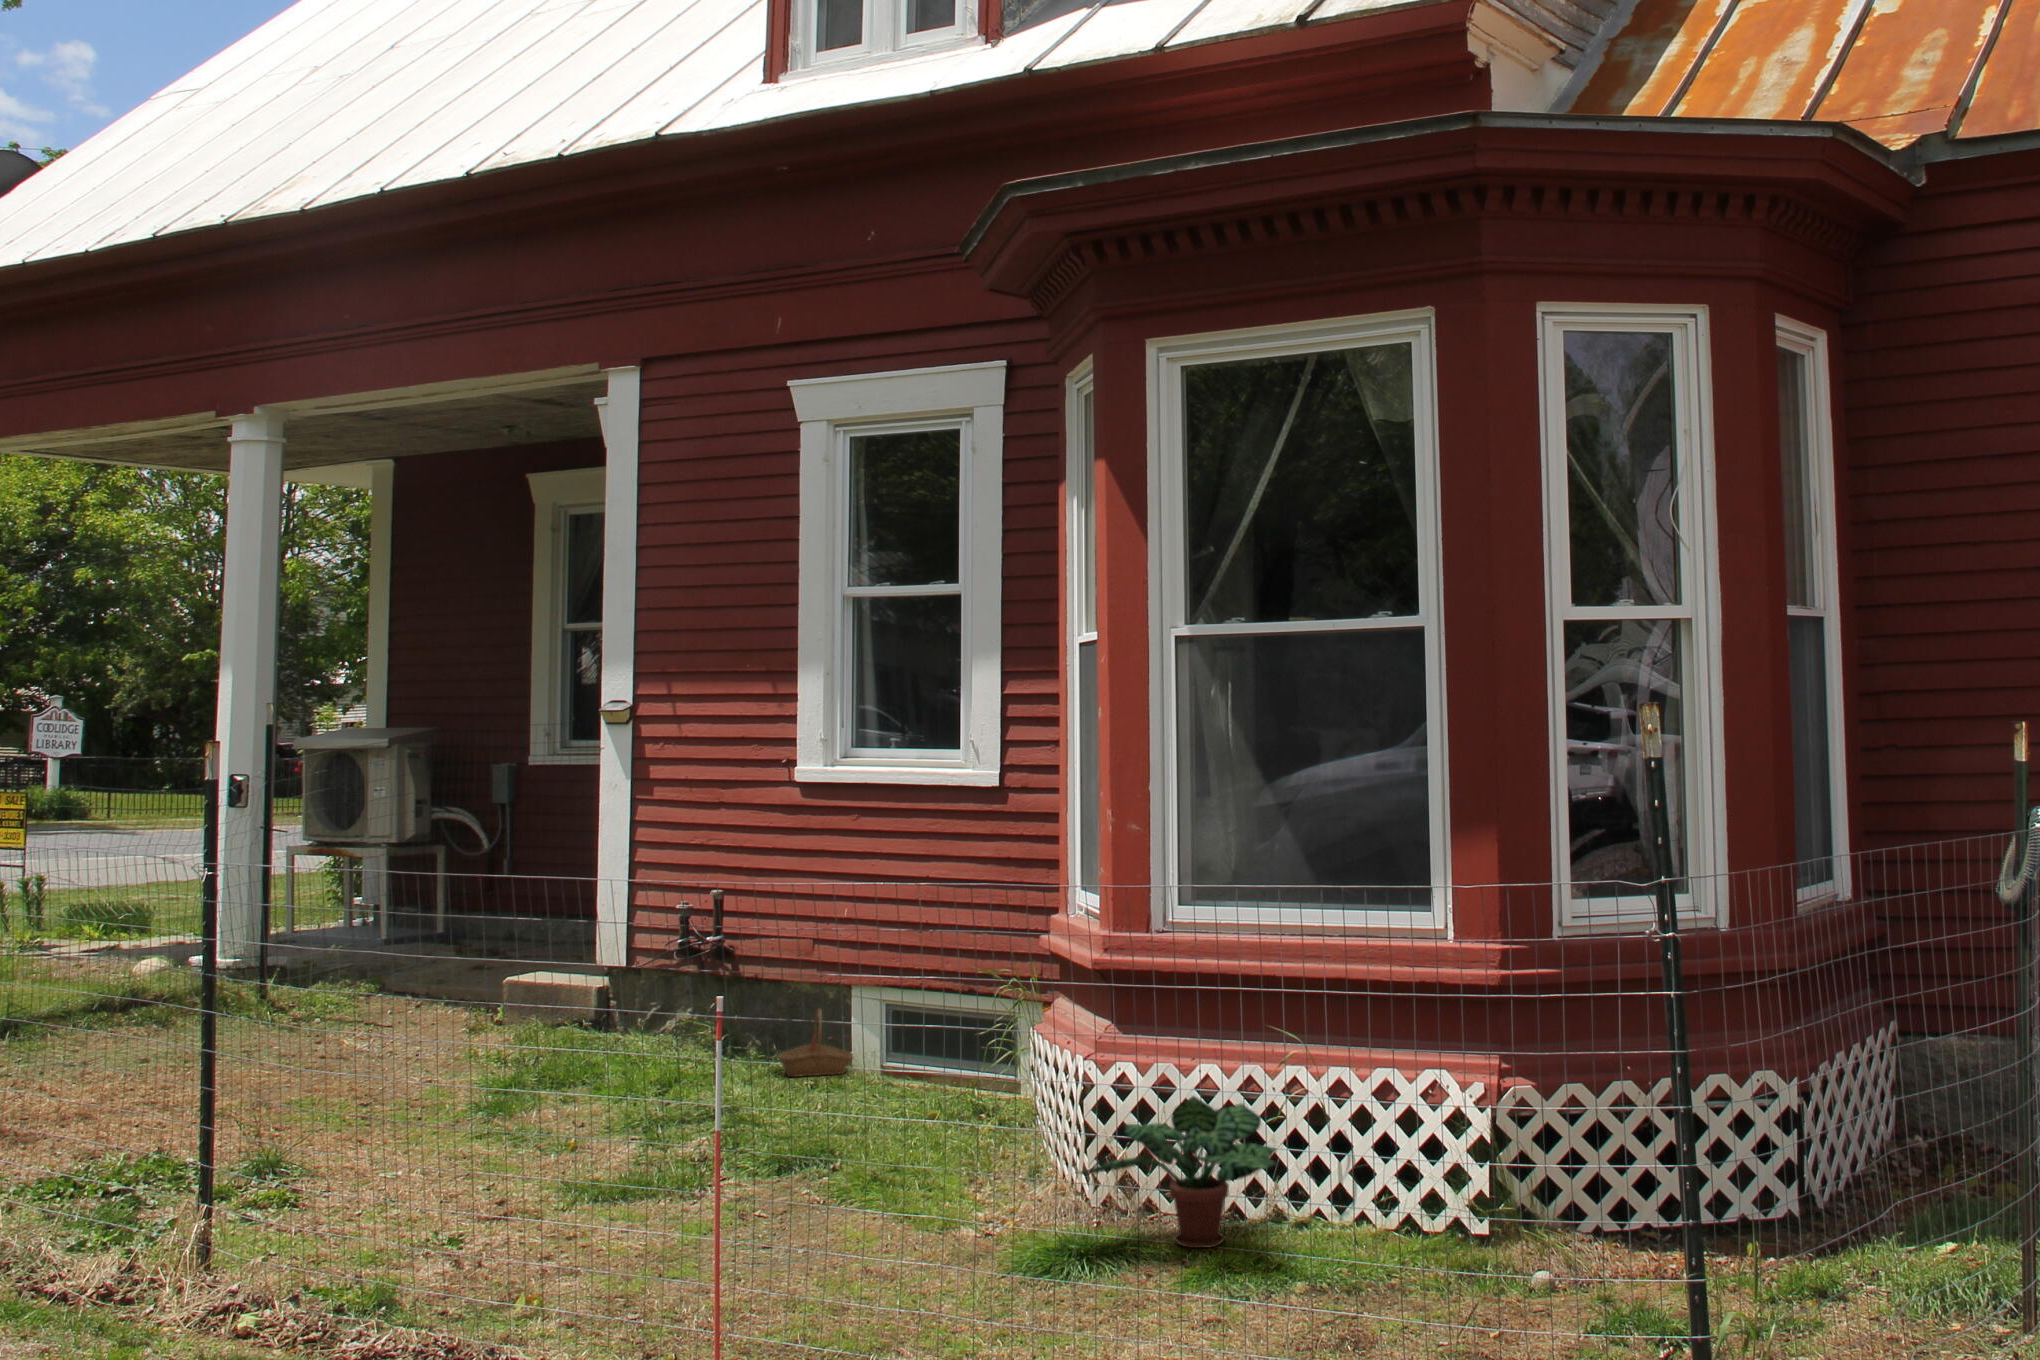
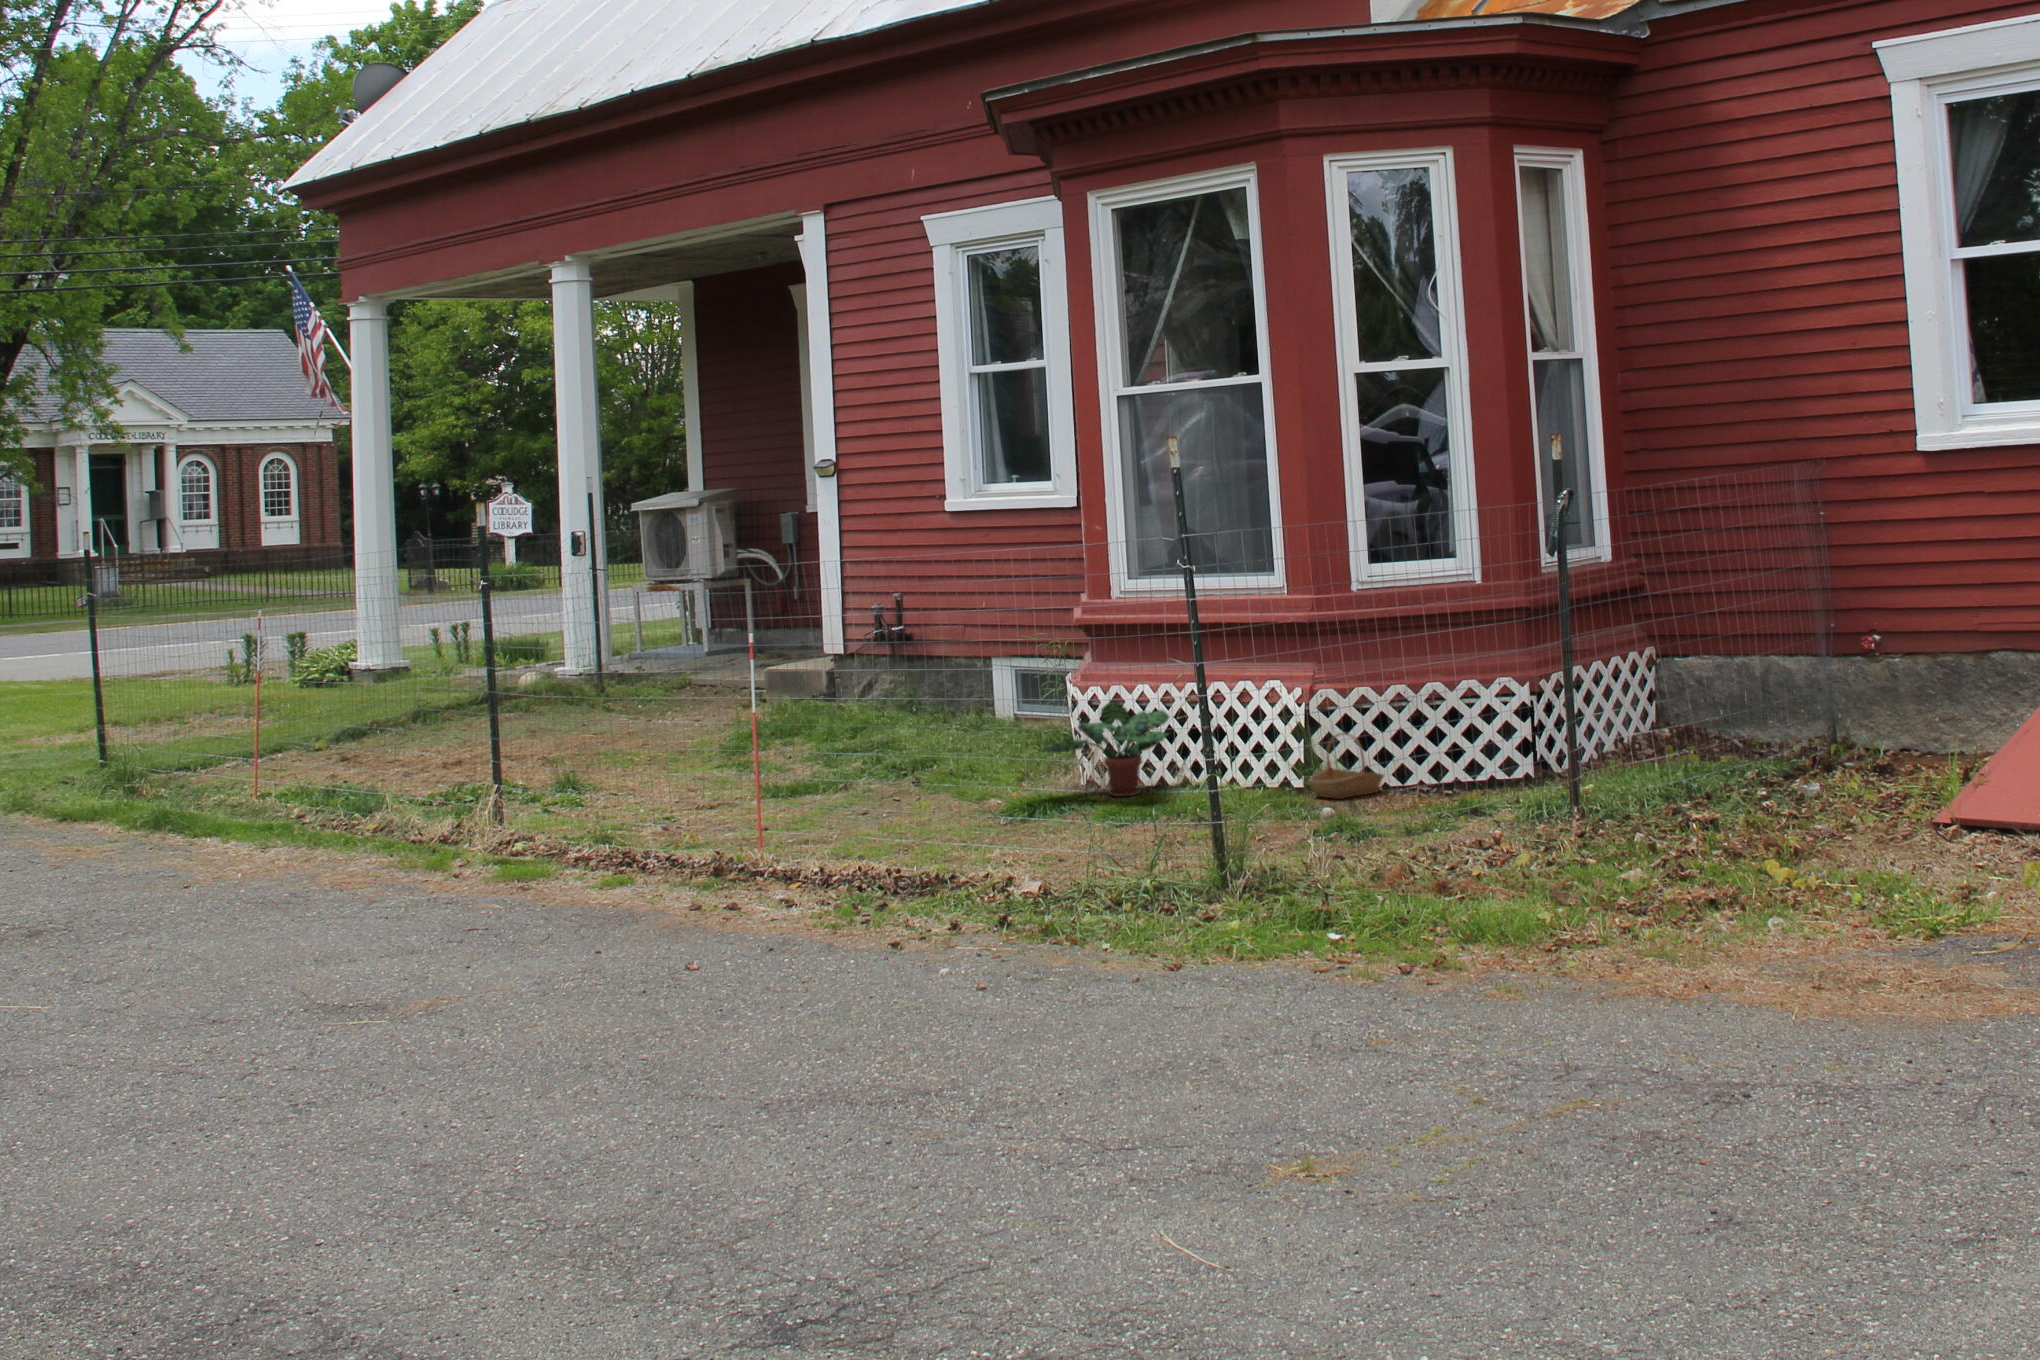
basket: present [778,1009,853,1077] -> present [1309,733,1384,799]

